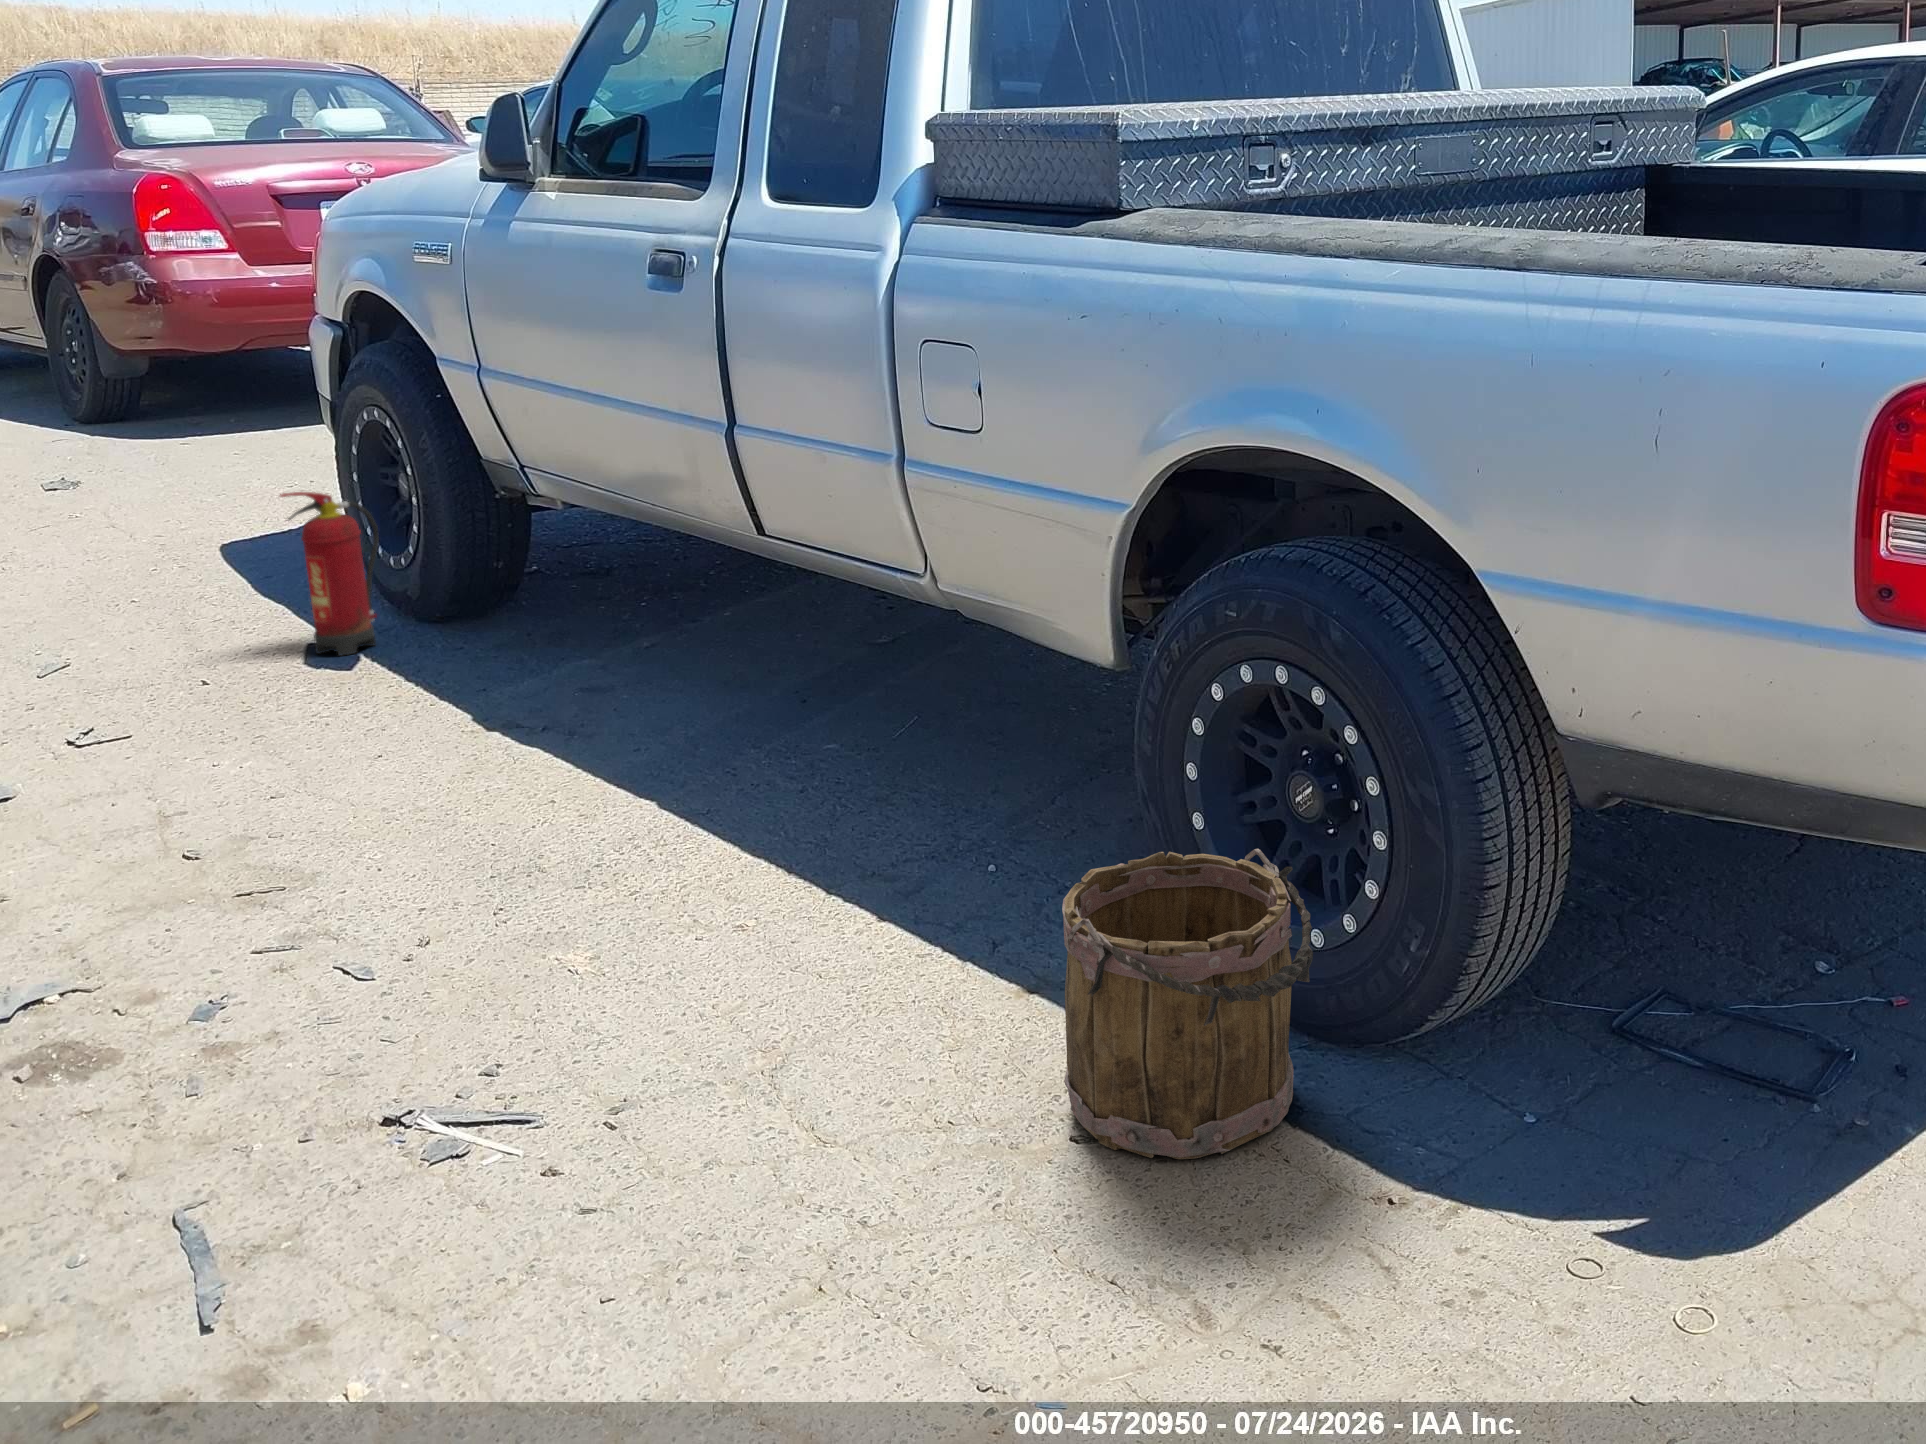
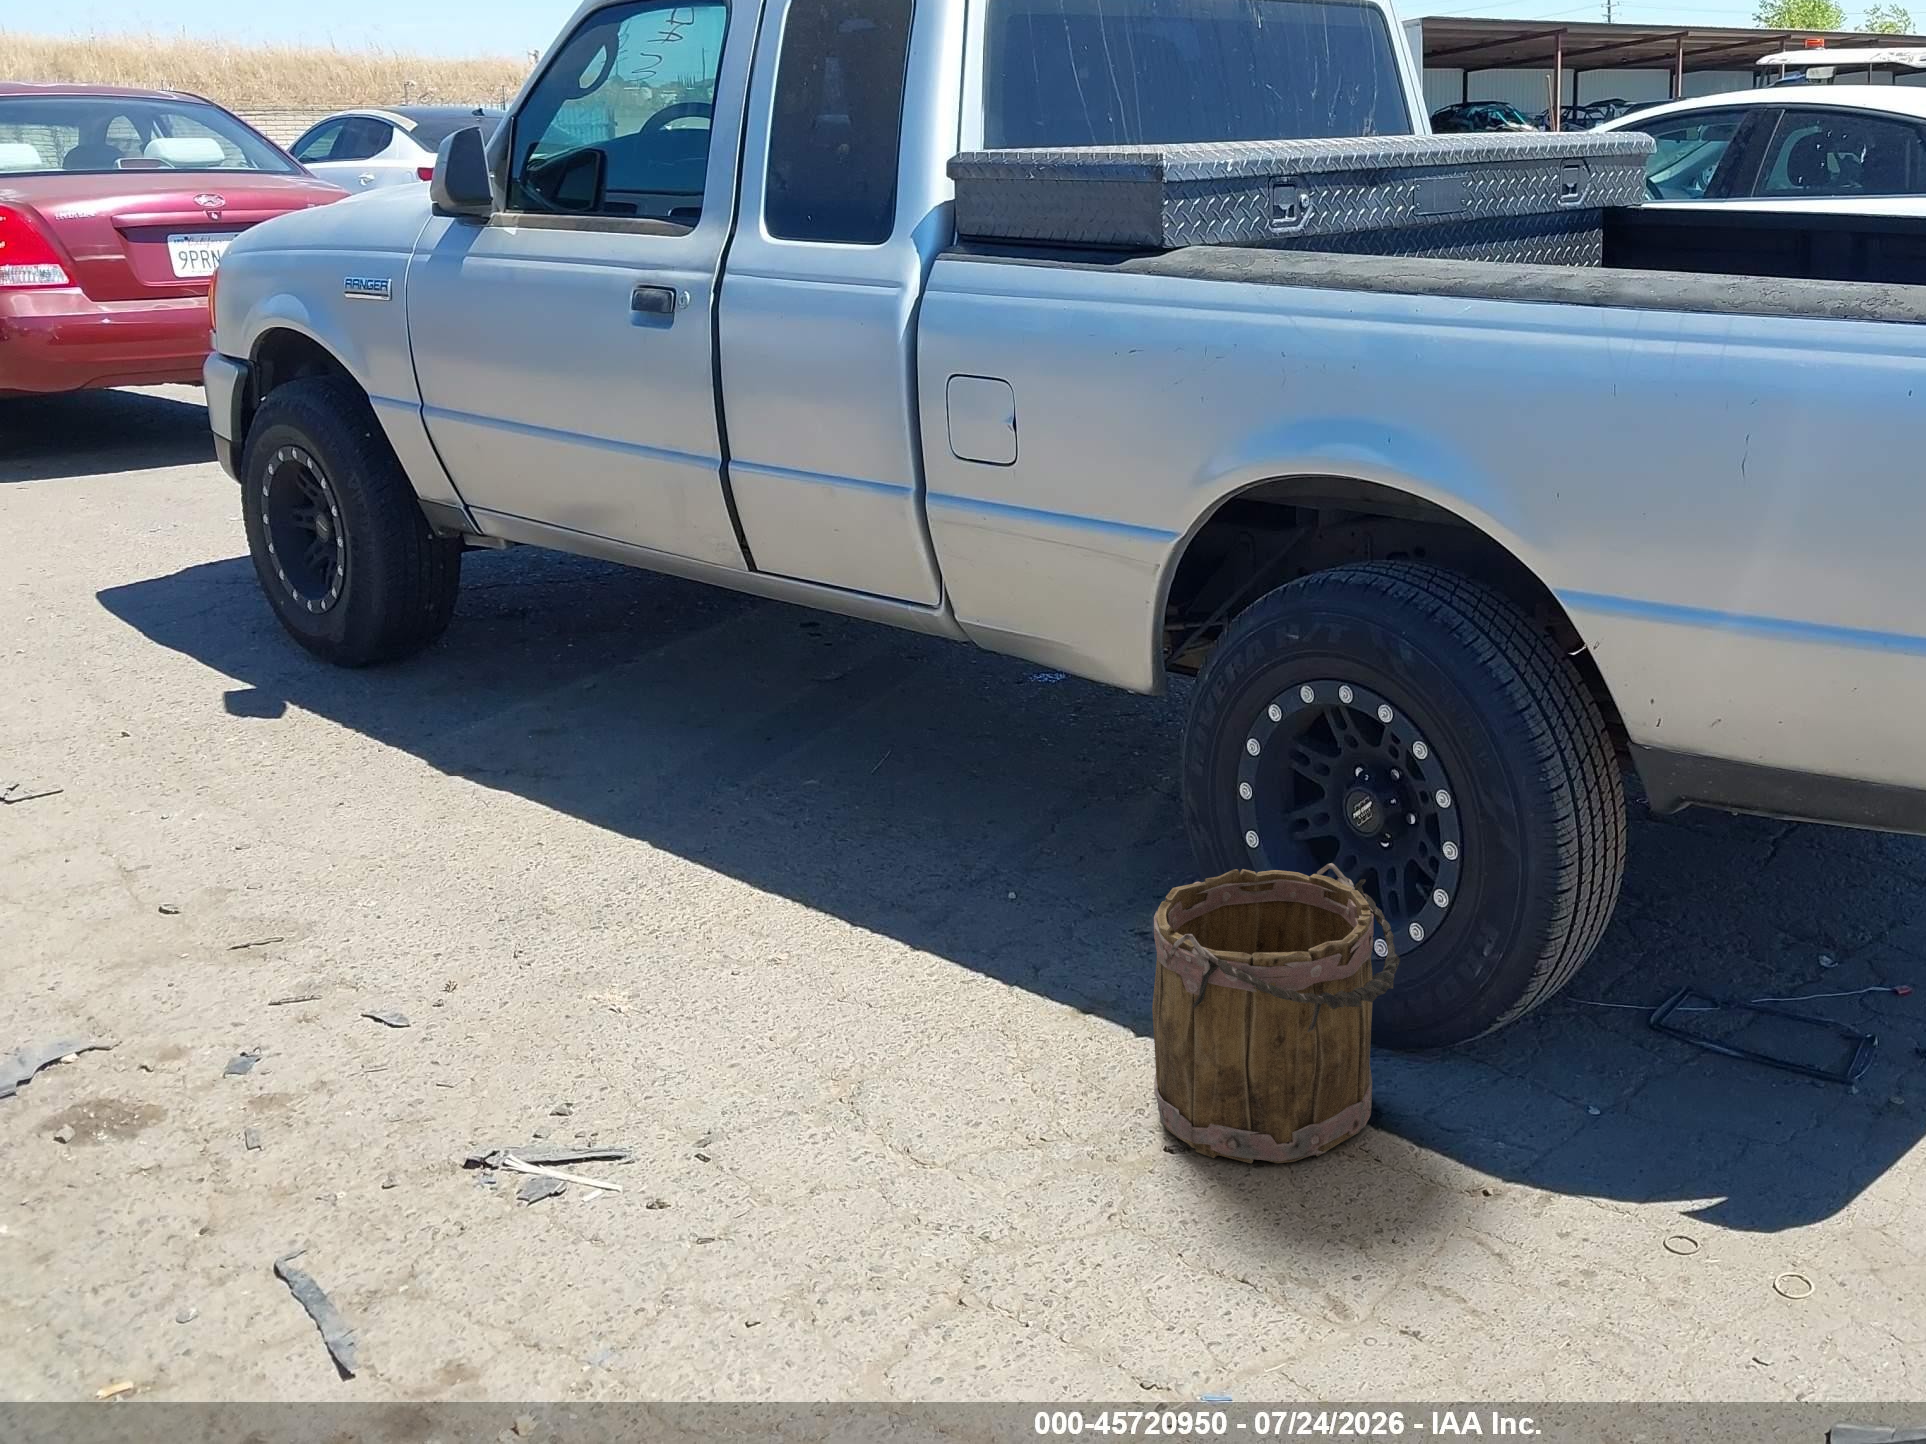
fire extinguisher: present [280,492,379,655] -> none [202,533,303,703]

